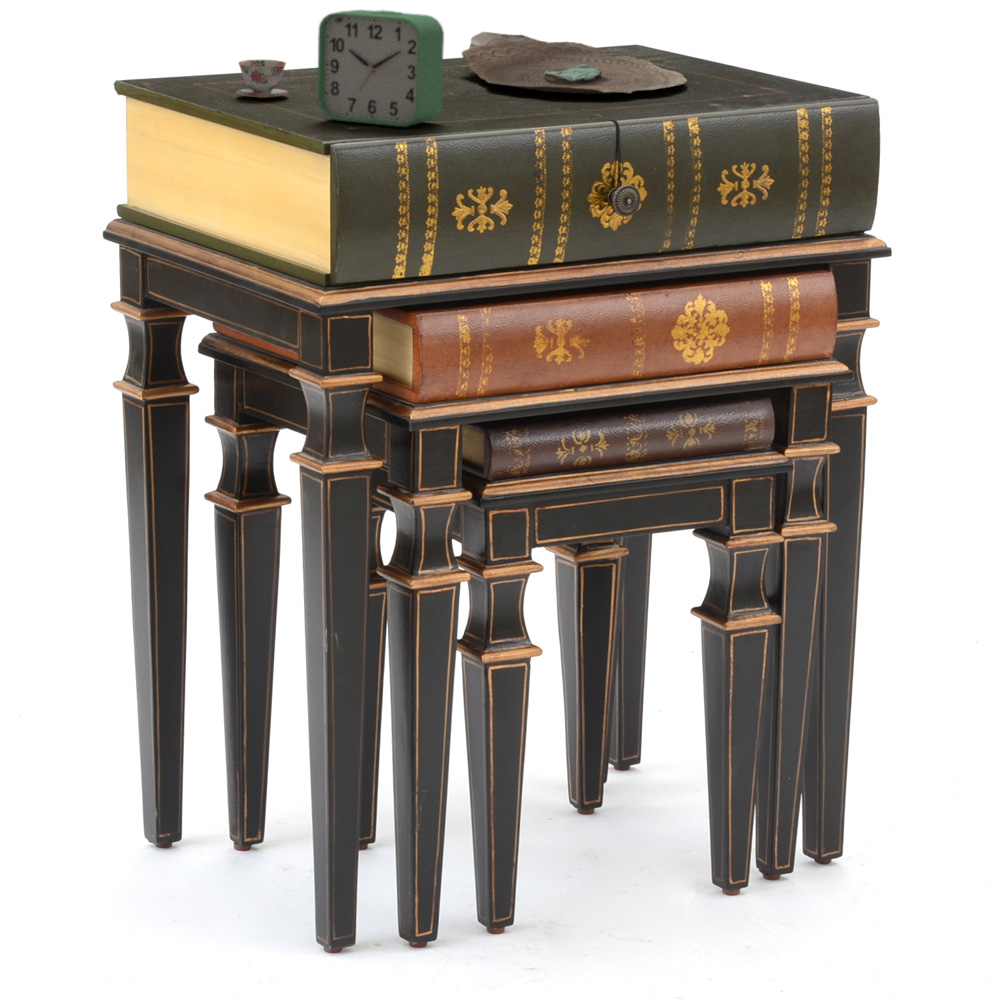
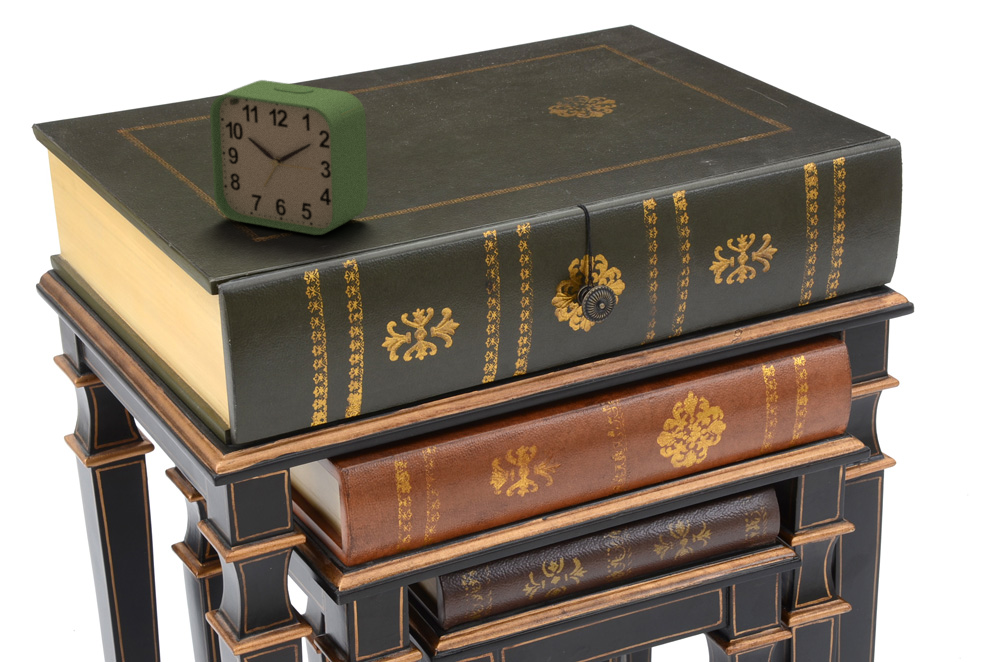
decorative bowl: present [462,32,687,94] -> none [407,38,670,145]
teacup: present [237,60,288,98] -> none [131,112,194,166]

